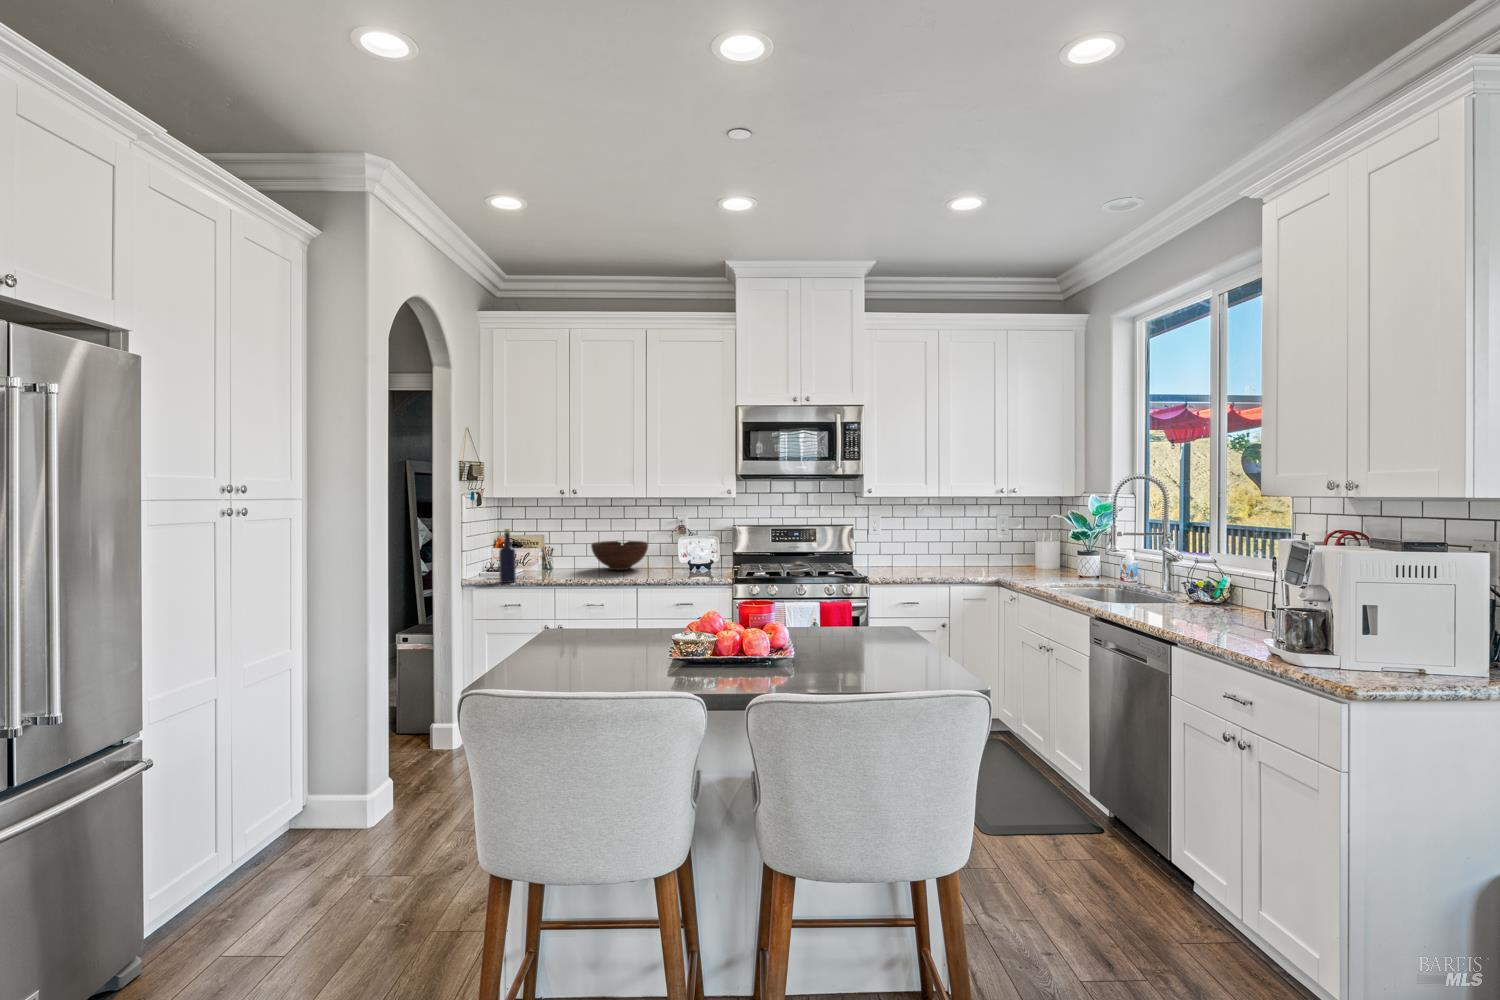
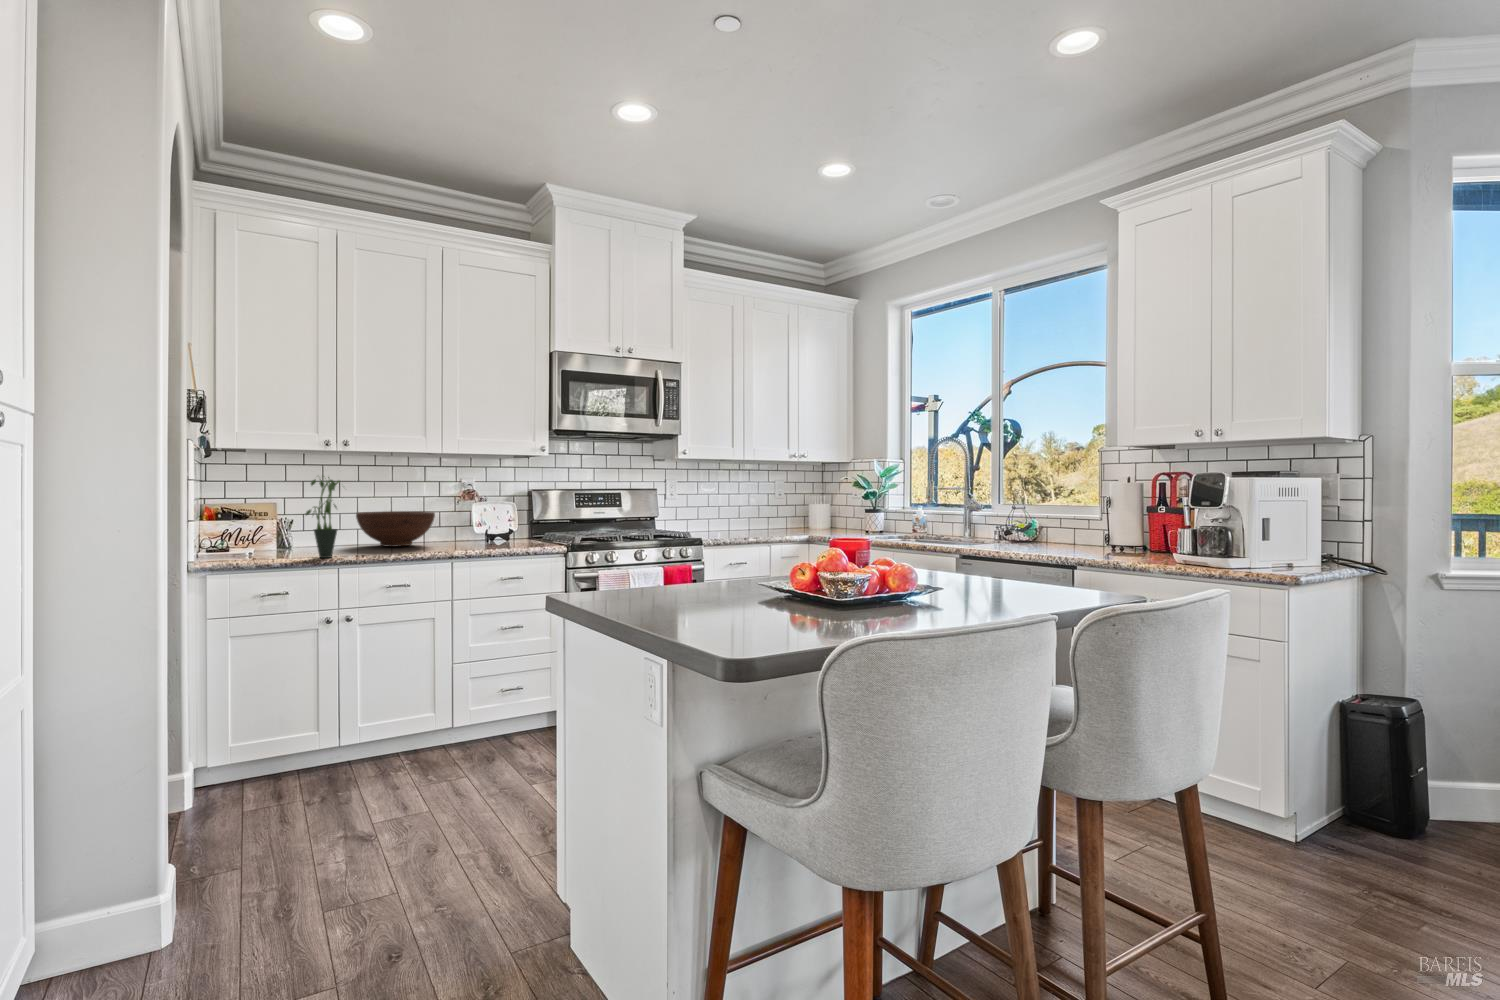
potted plant: none [537,519,564,580] -> present [306,477,339,558]
bottle: present [499,529,516,583] -> none [249,487,274,563]

